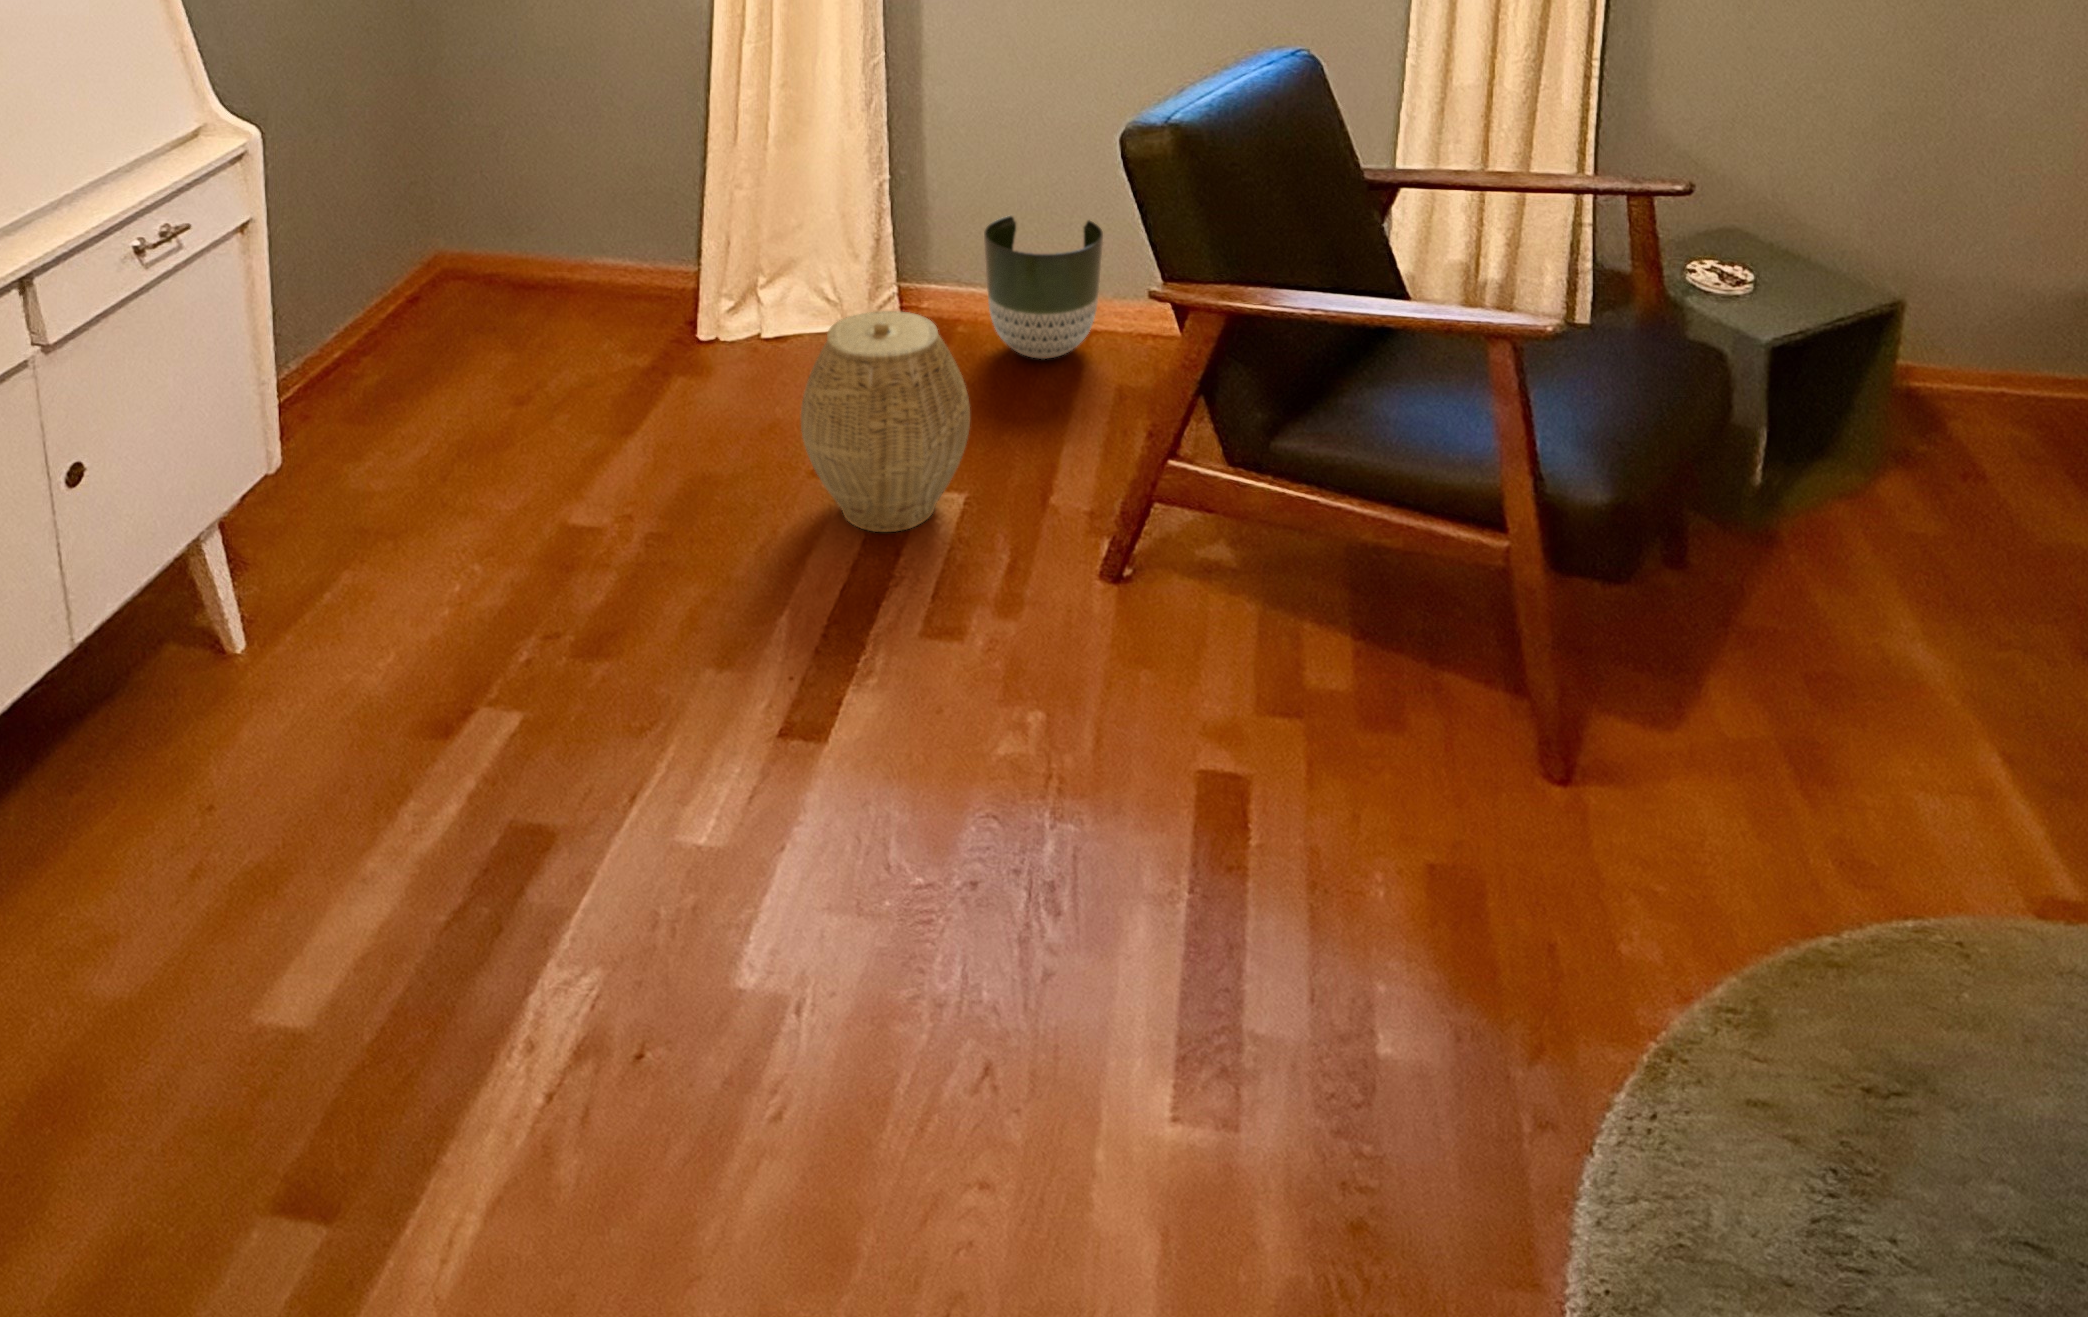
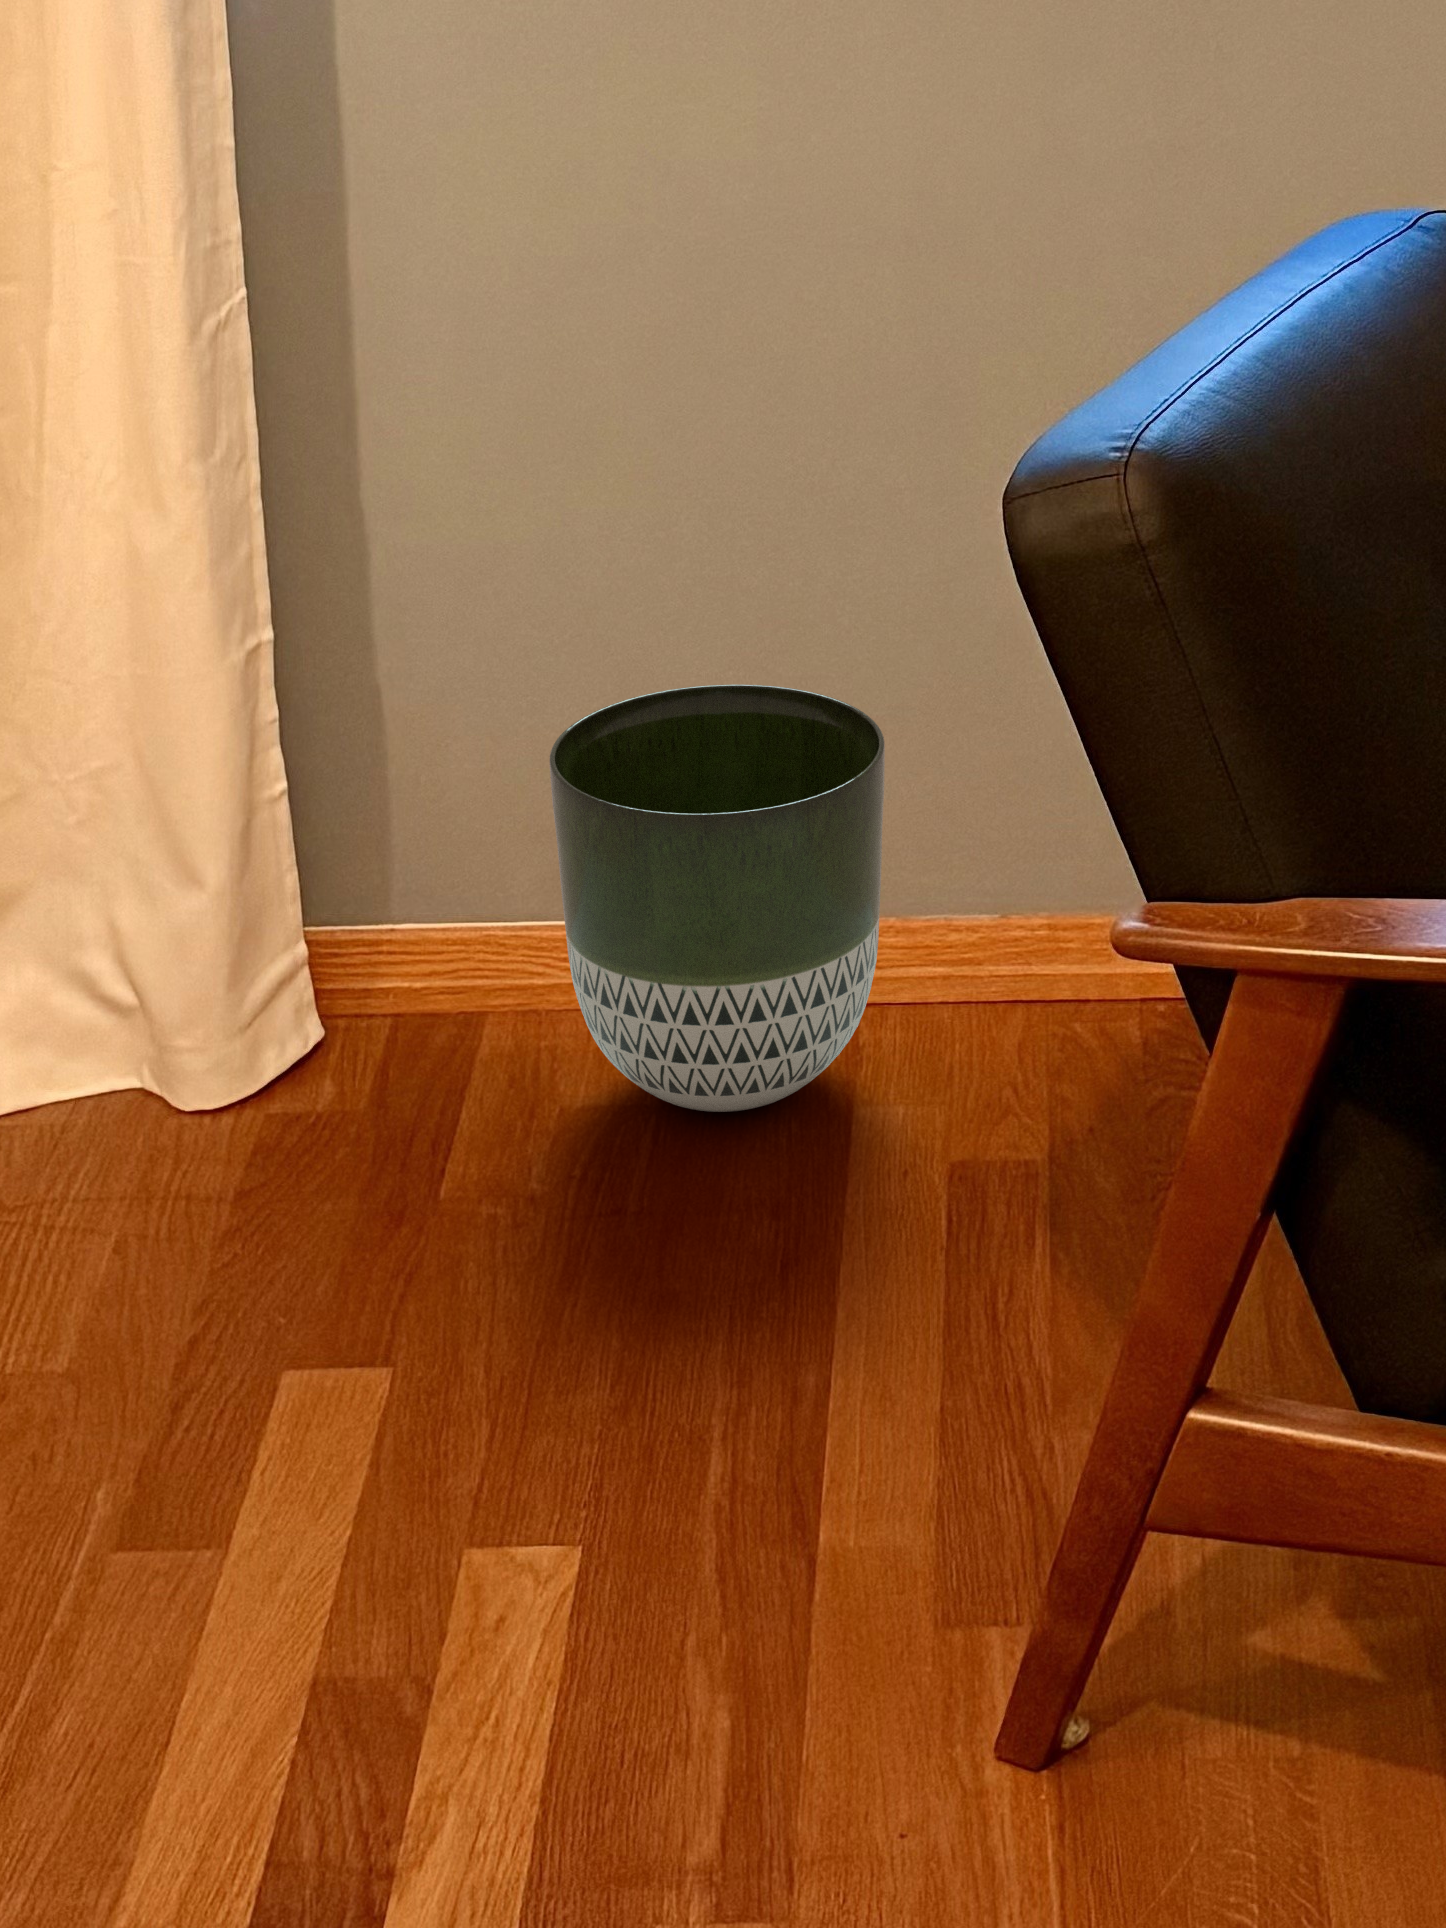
woven basket: present [801,311,970,532] -> none [95,1030,587,1699]

